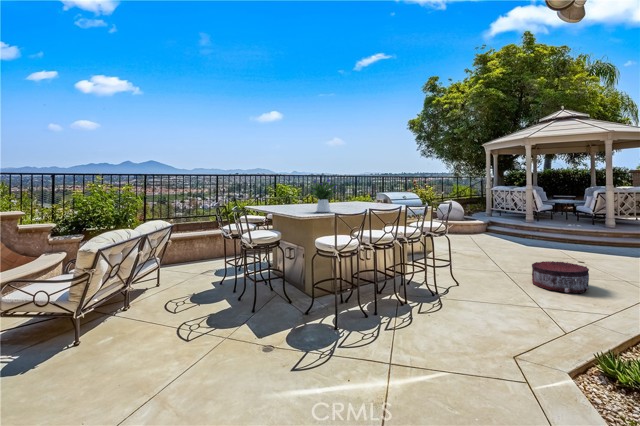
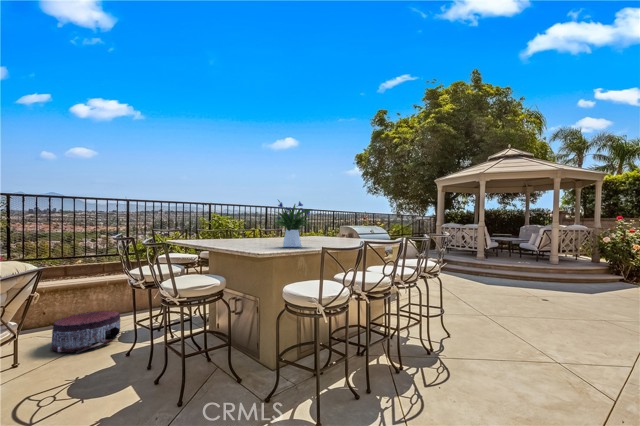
pouf: present [532,261,589,293] -> present [50,311,121,353]

